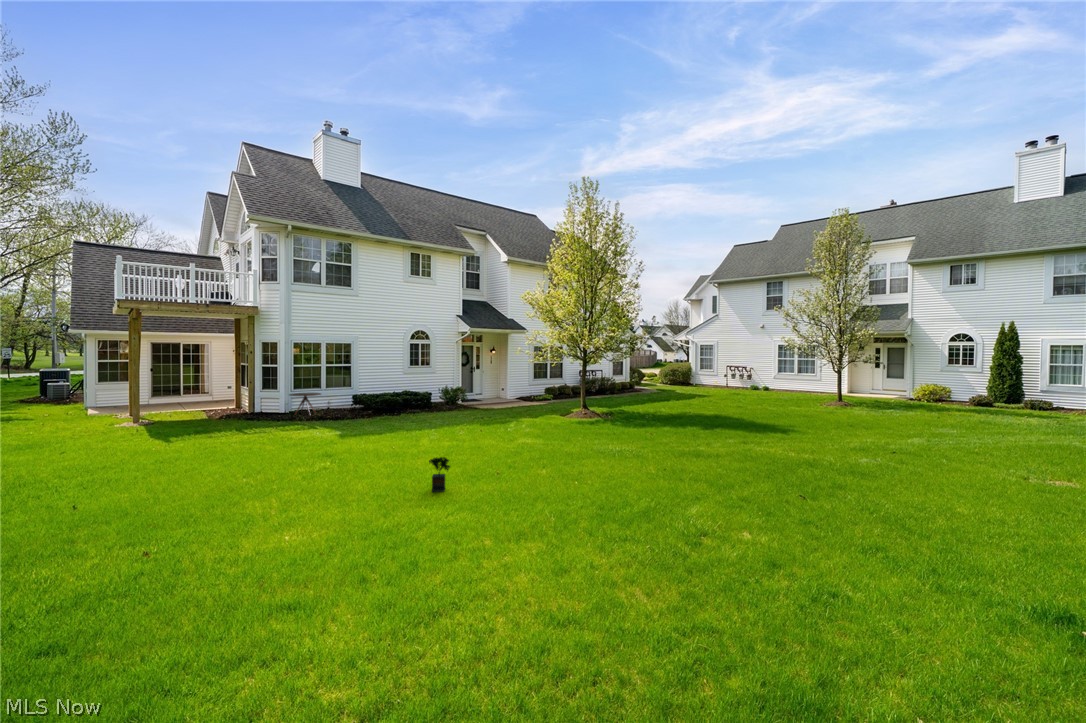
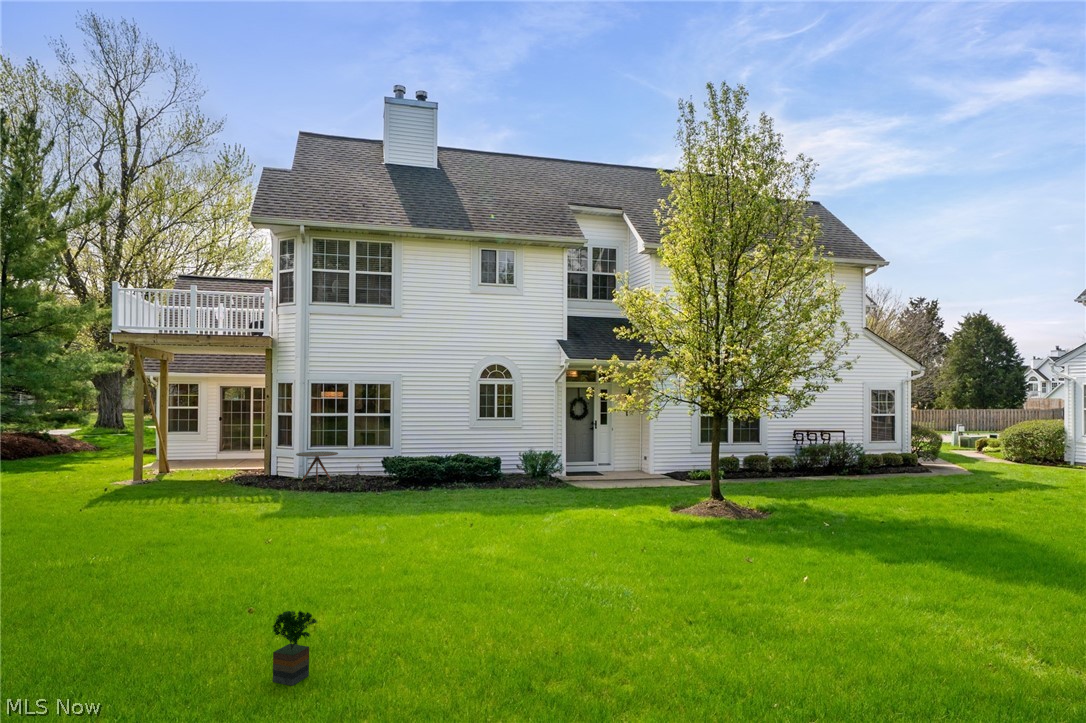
potted tree: present [429,457,450,492] -> present [272,611,317,686]

